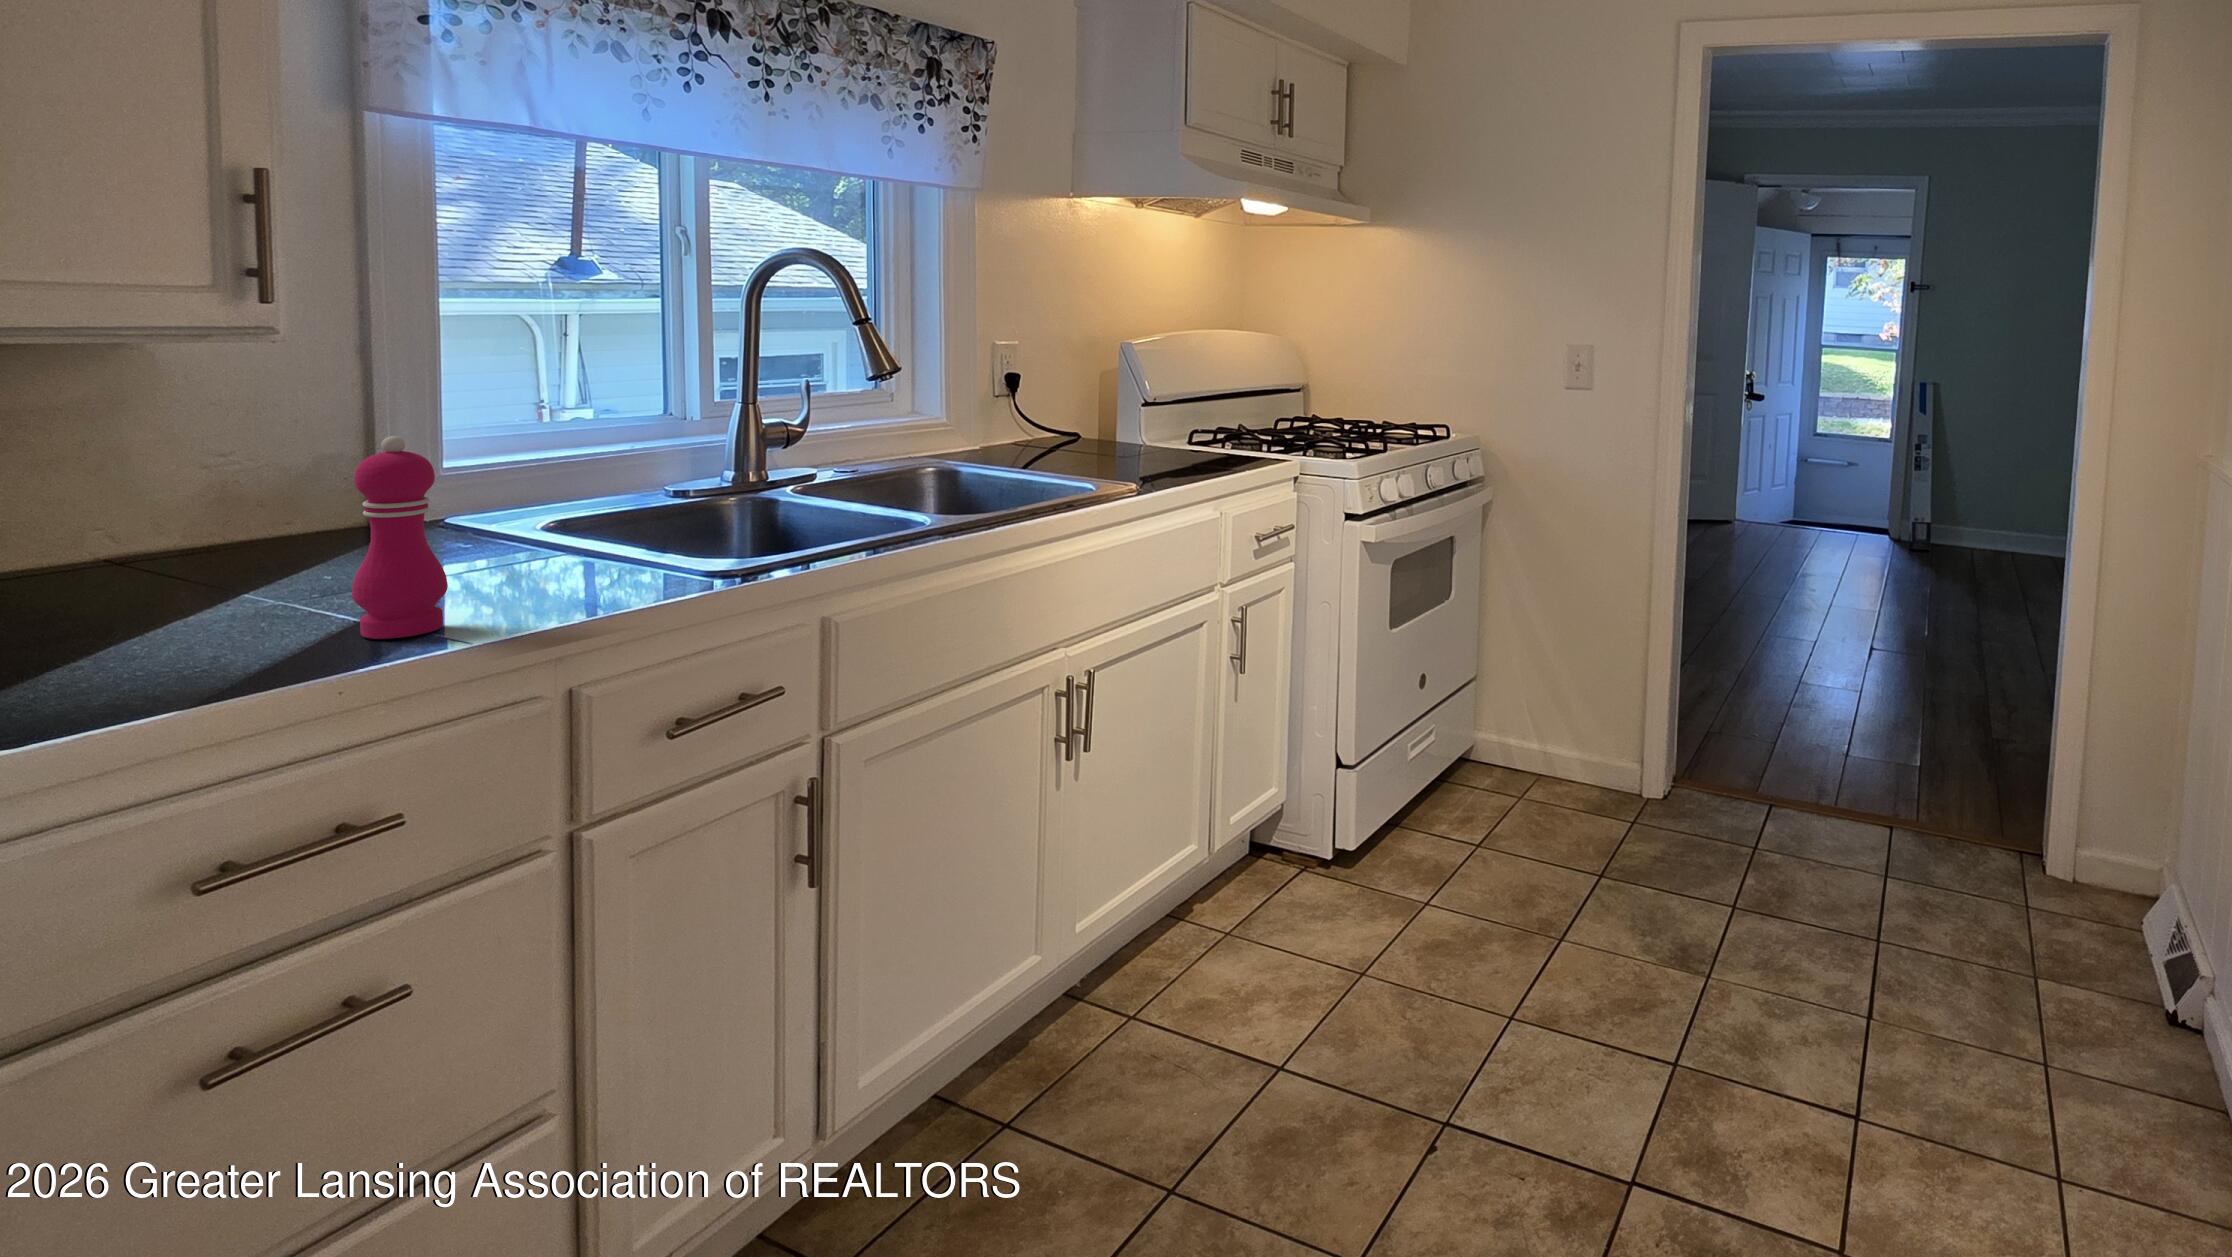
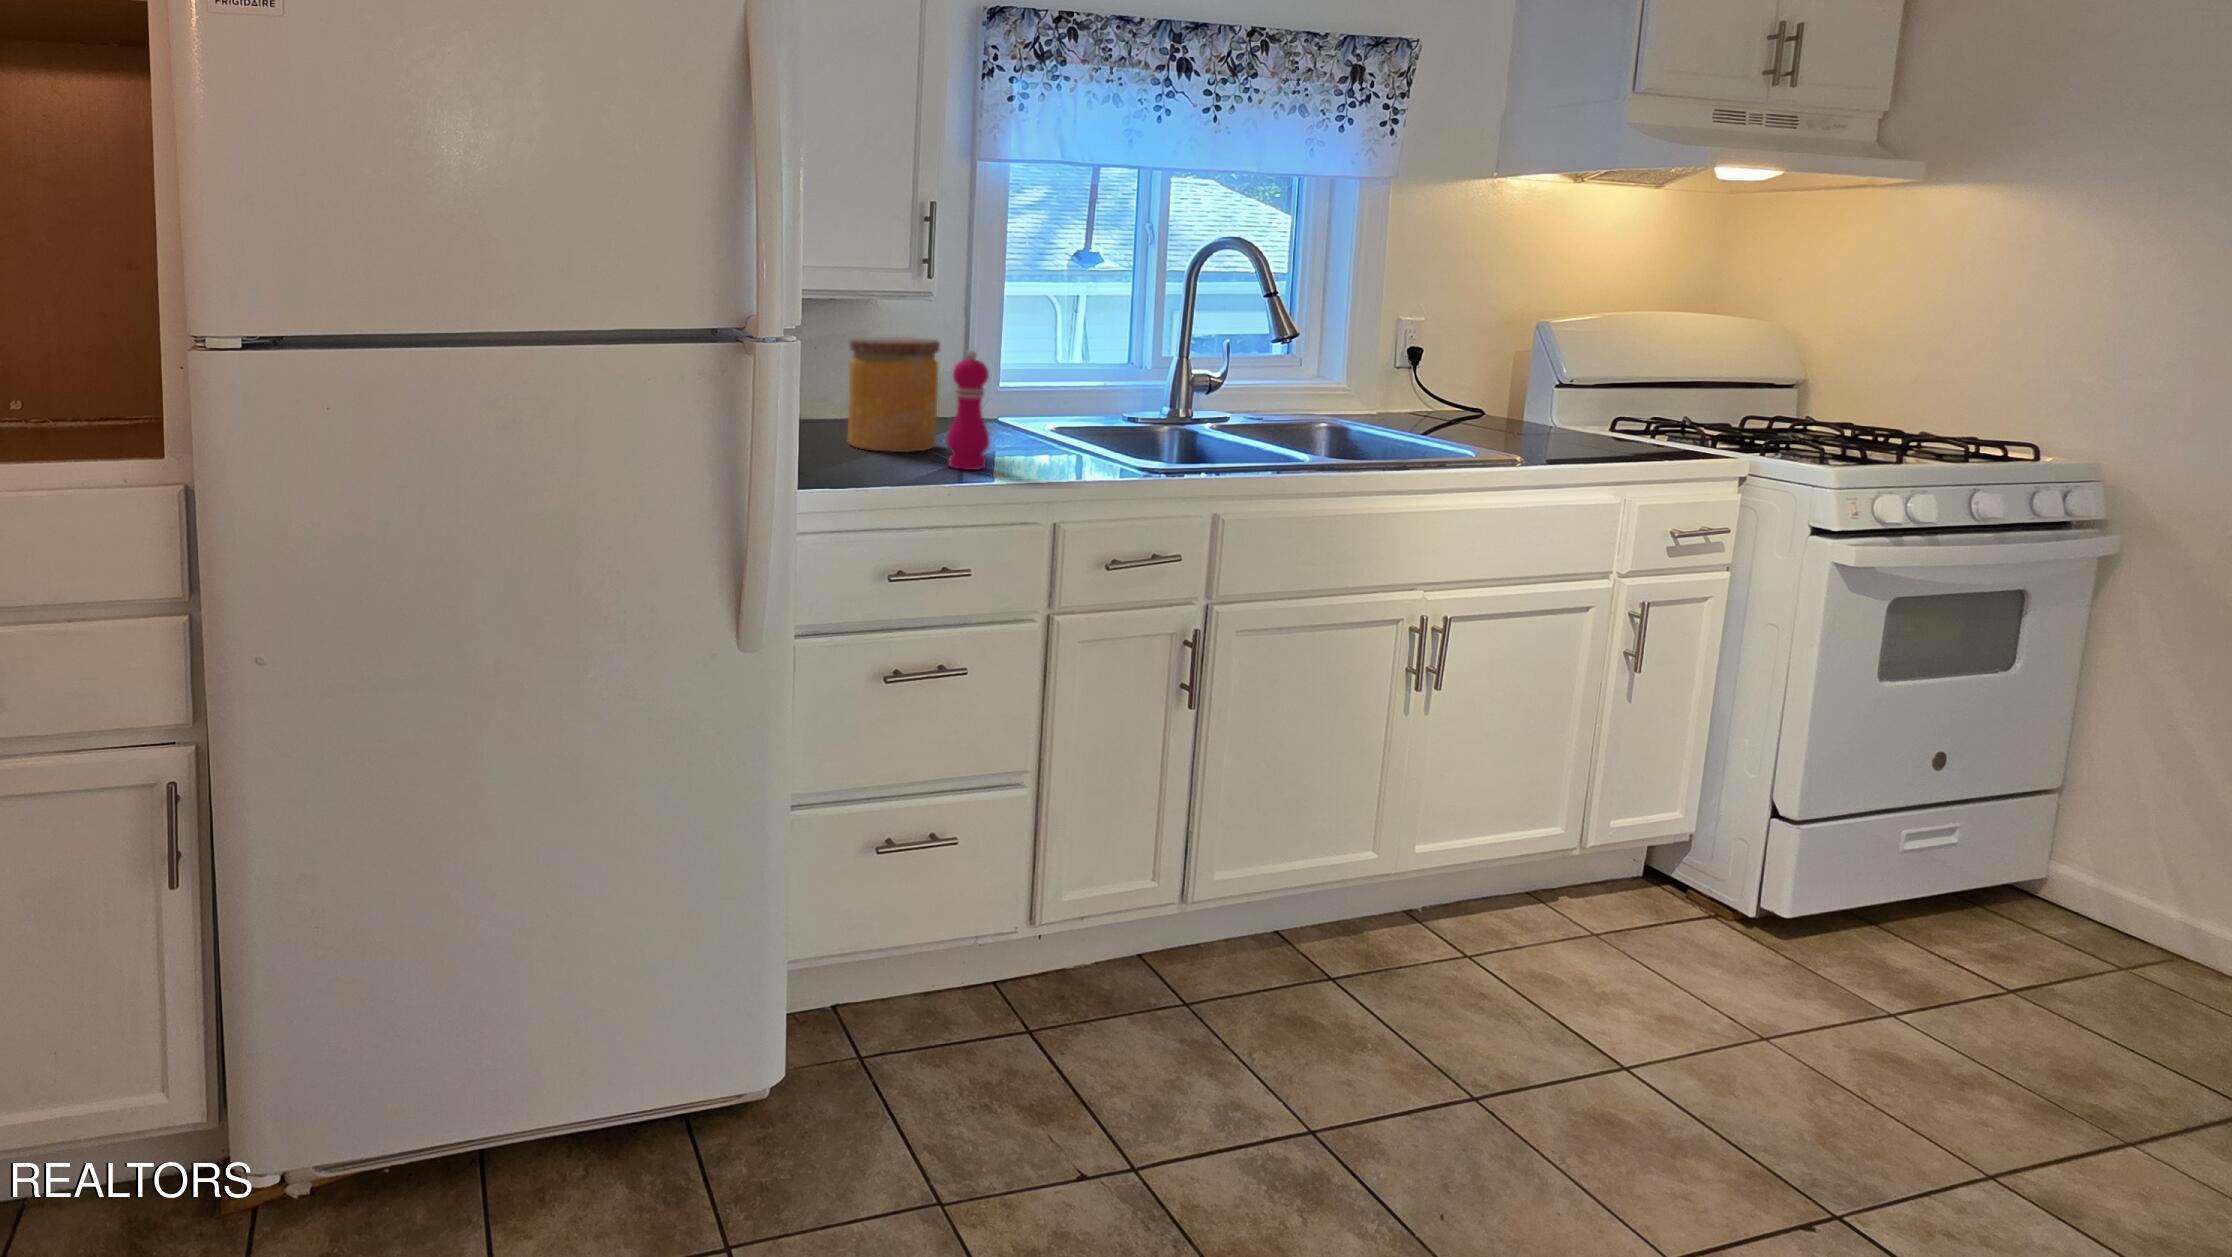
jar: none [79,411,324,629] -> present [848,337,940,452]

